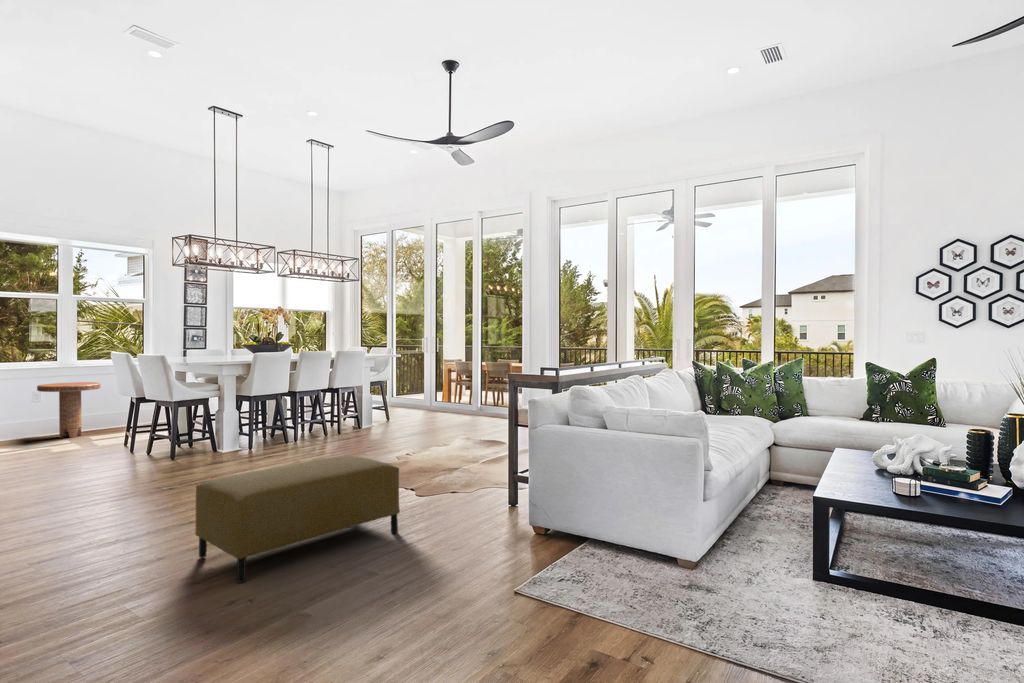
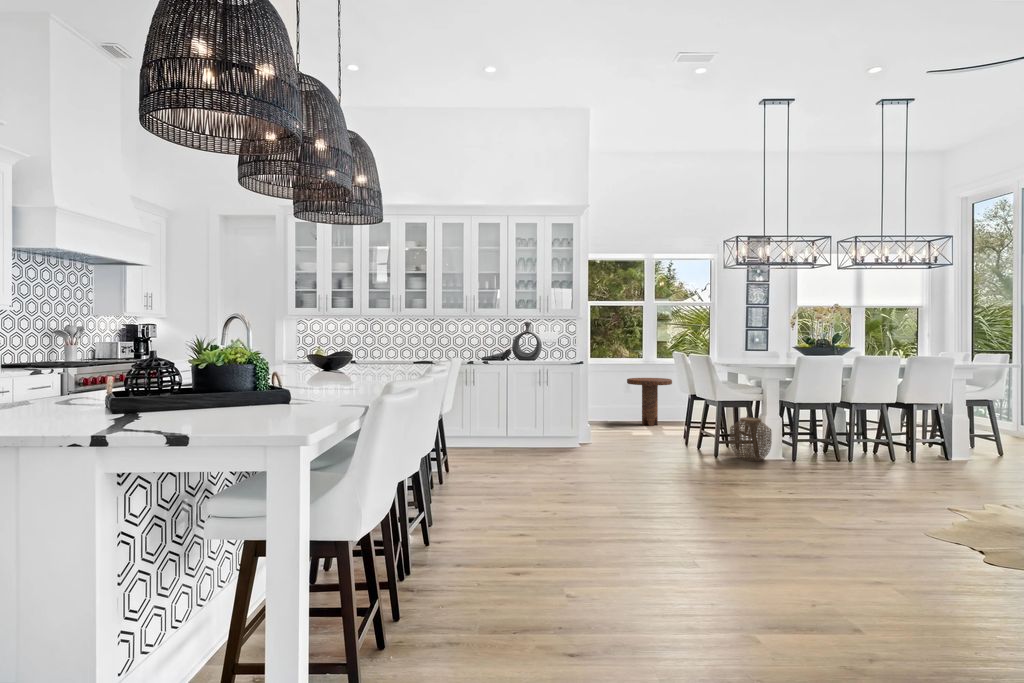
woven basket: none [188,414,231,456] -> present [730,417,772,461]
ottoman: present [195,456,400,582] -> none [680,483,926,604]

